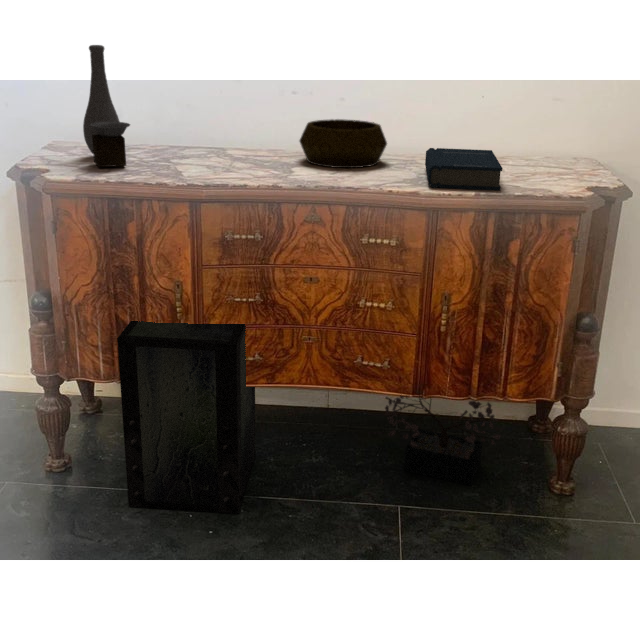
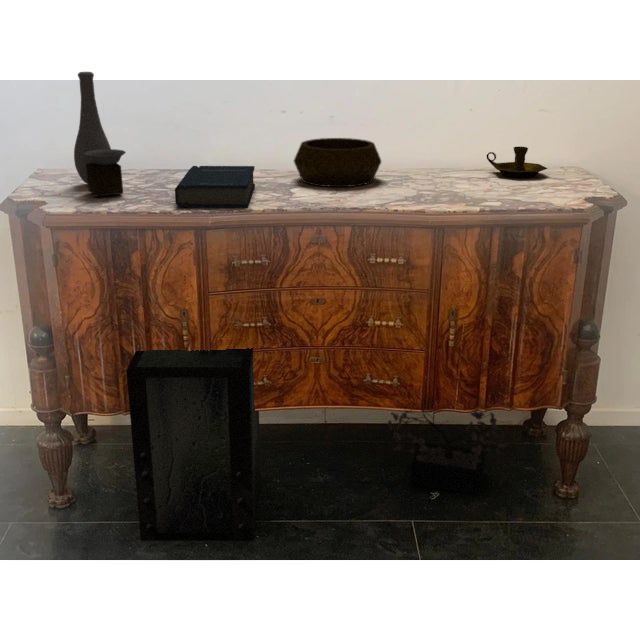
candlestick: none [498,134,558,166] -> present [487,147,547,178]
hardback book: present [425,148,503,190] -> present [175,166,255,208]

